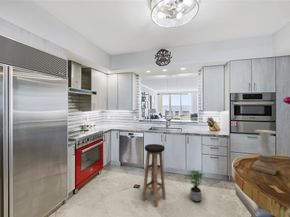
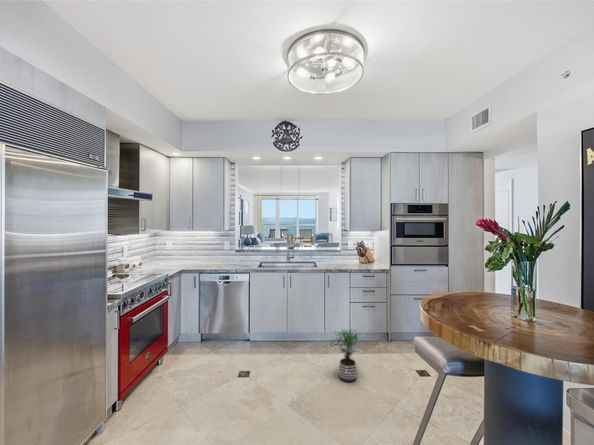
candle holder: present [252,130,278,175] -> none [444,260,471,315]
bar stool: present [142,144,166,207] -> none [260,292,300,401]

